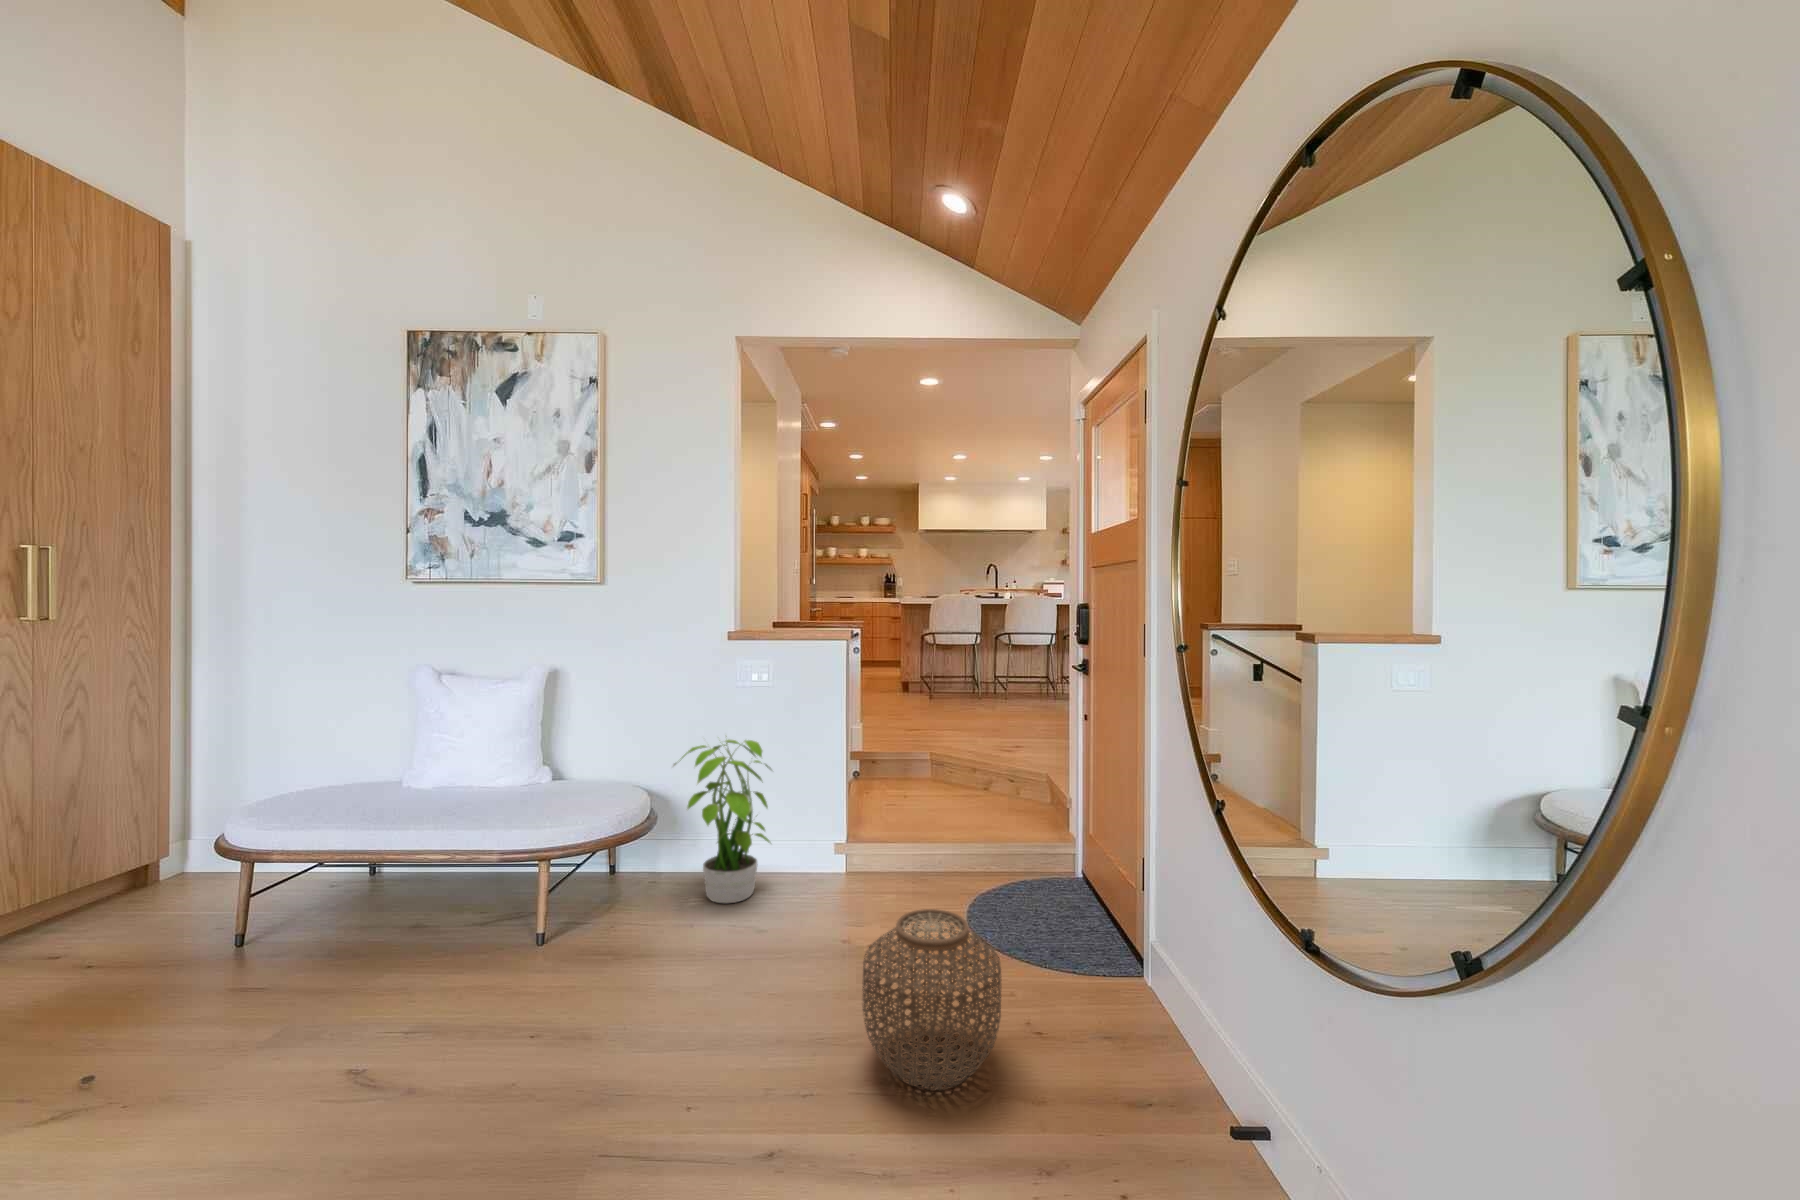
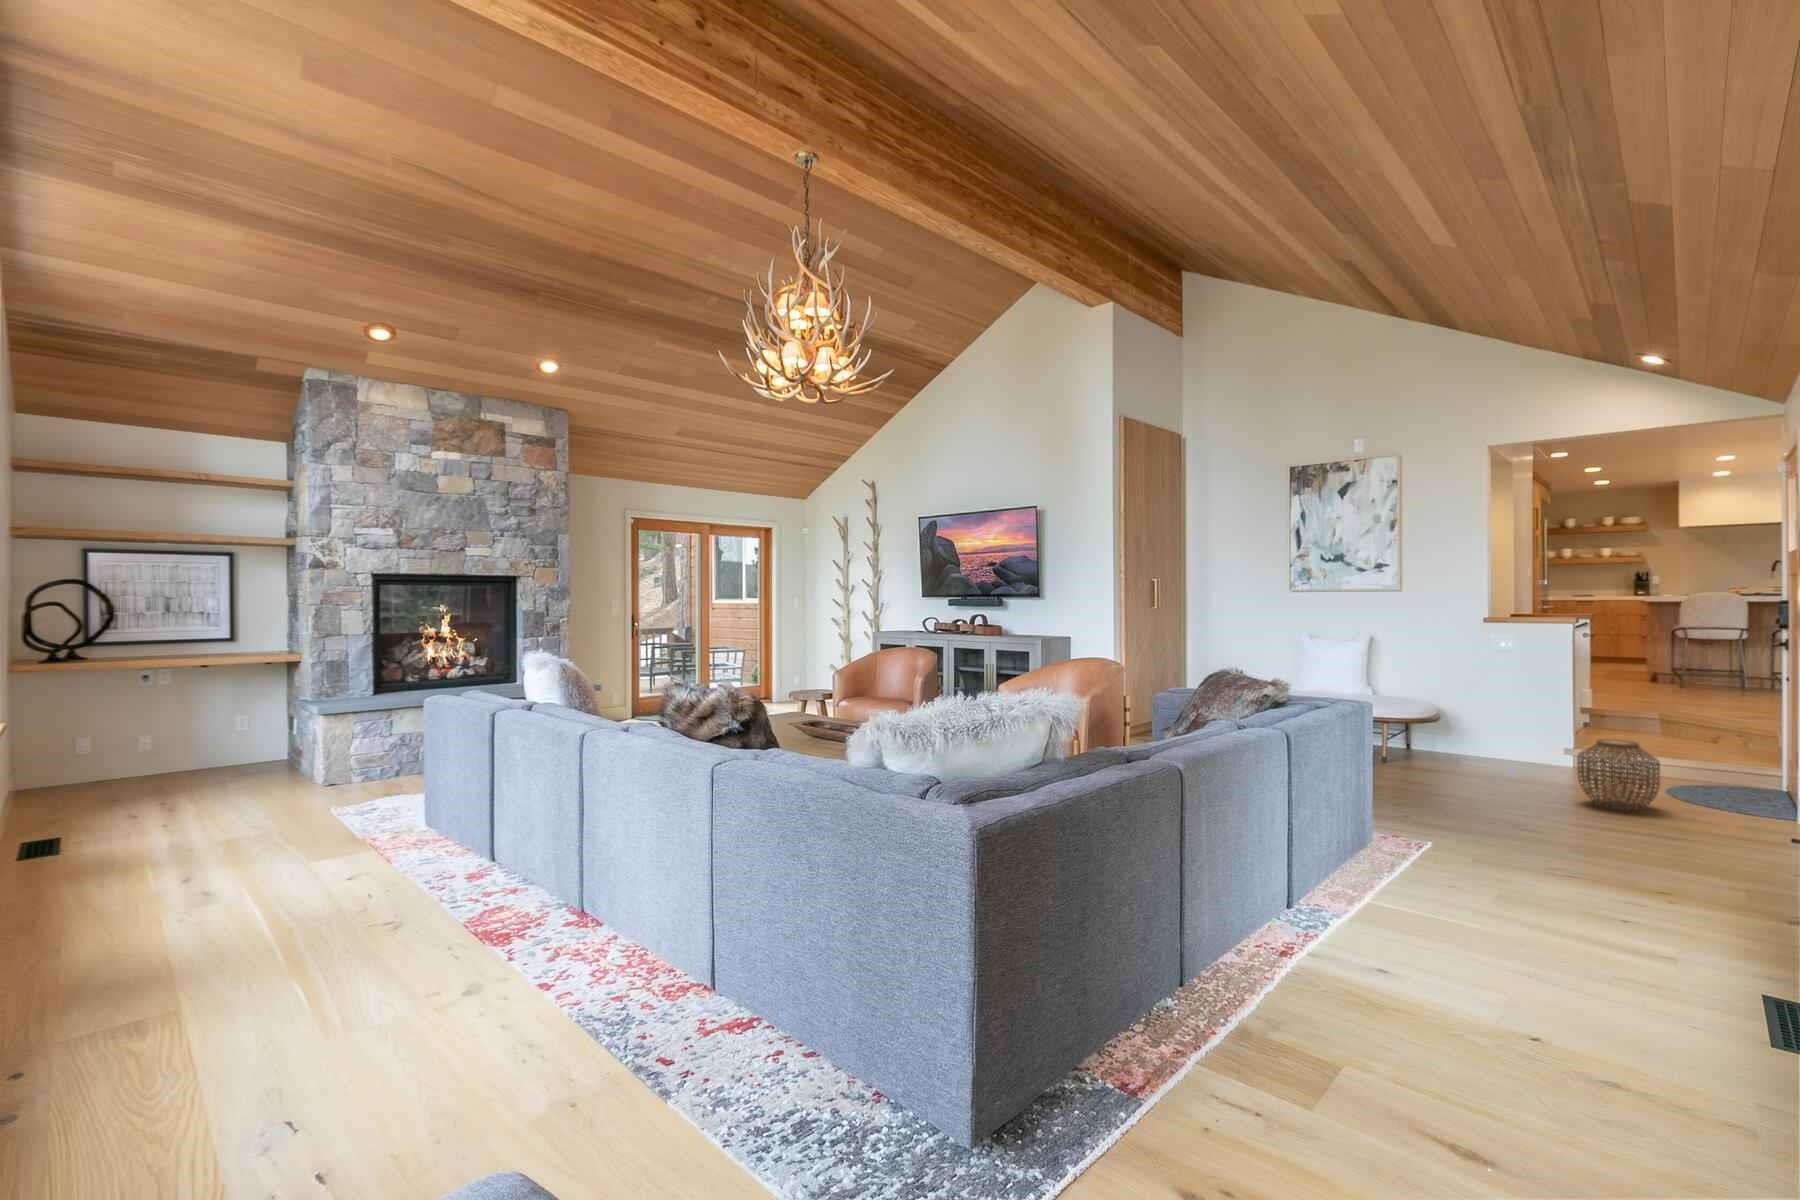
potted plant: present [673,736,771,903] -> none [1449,674,1518,765]

